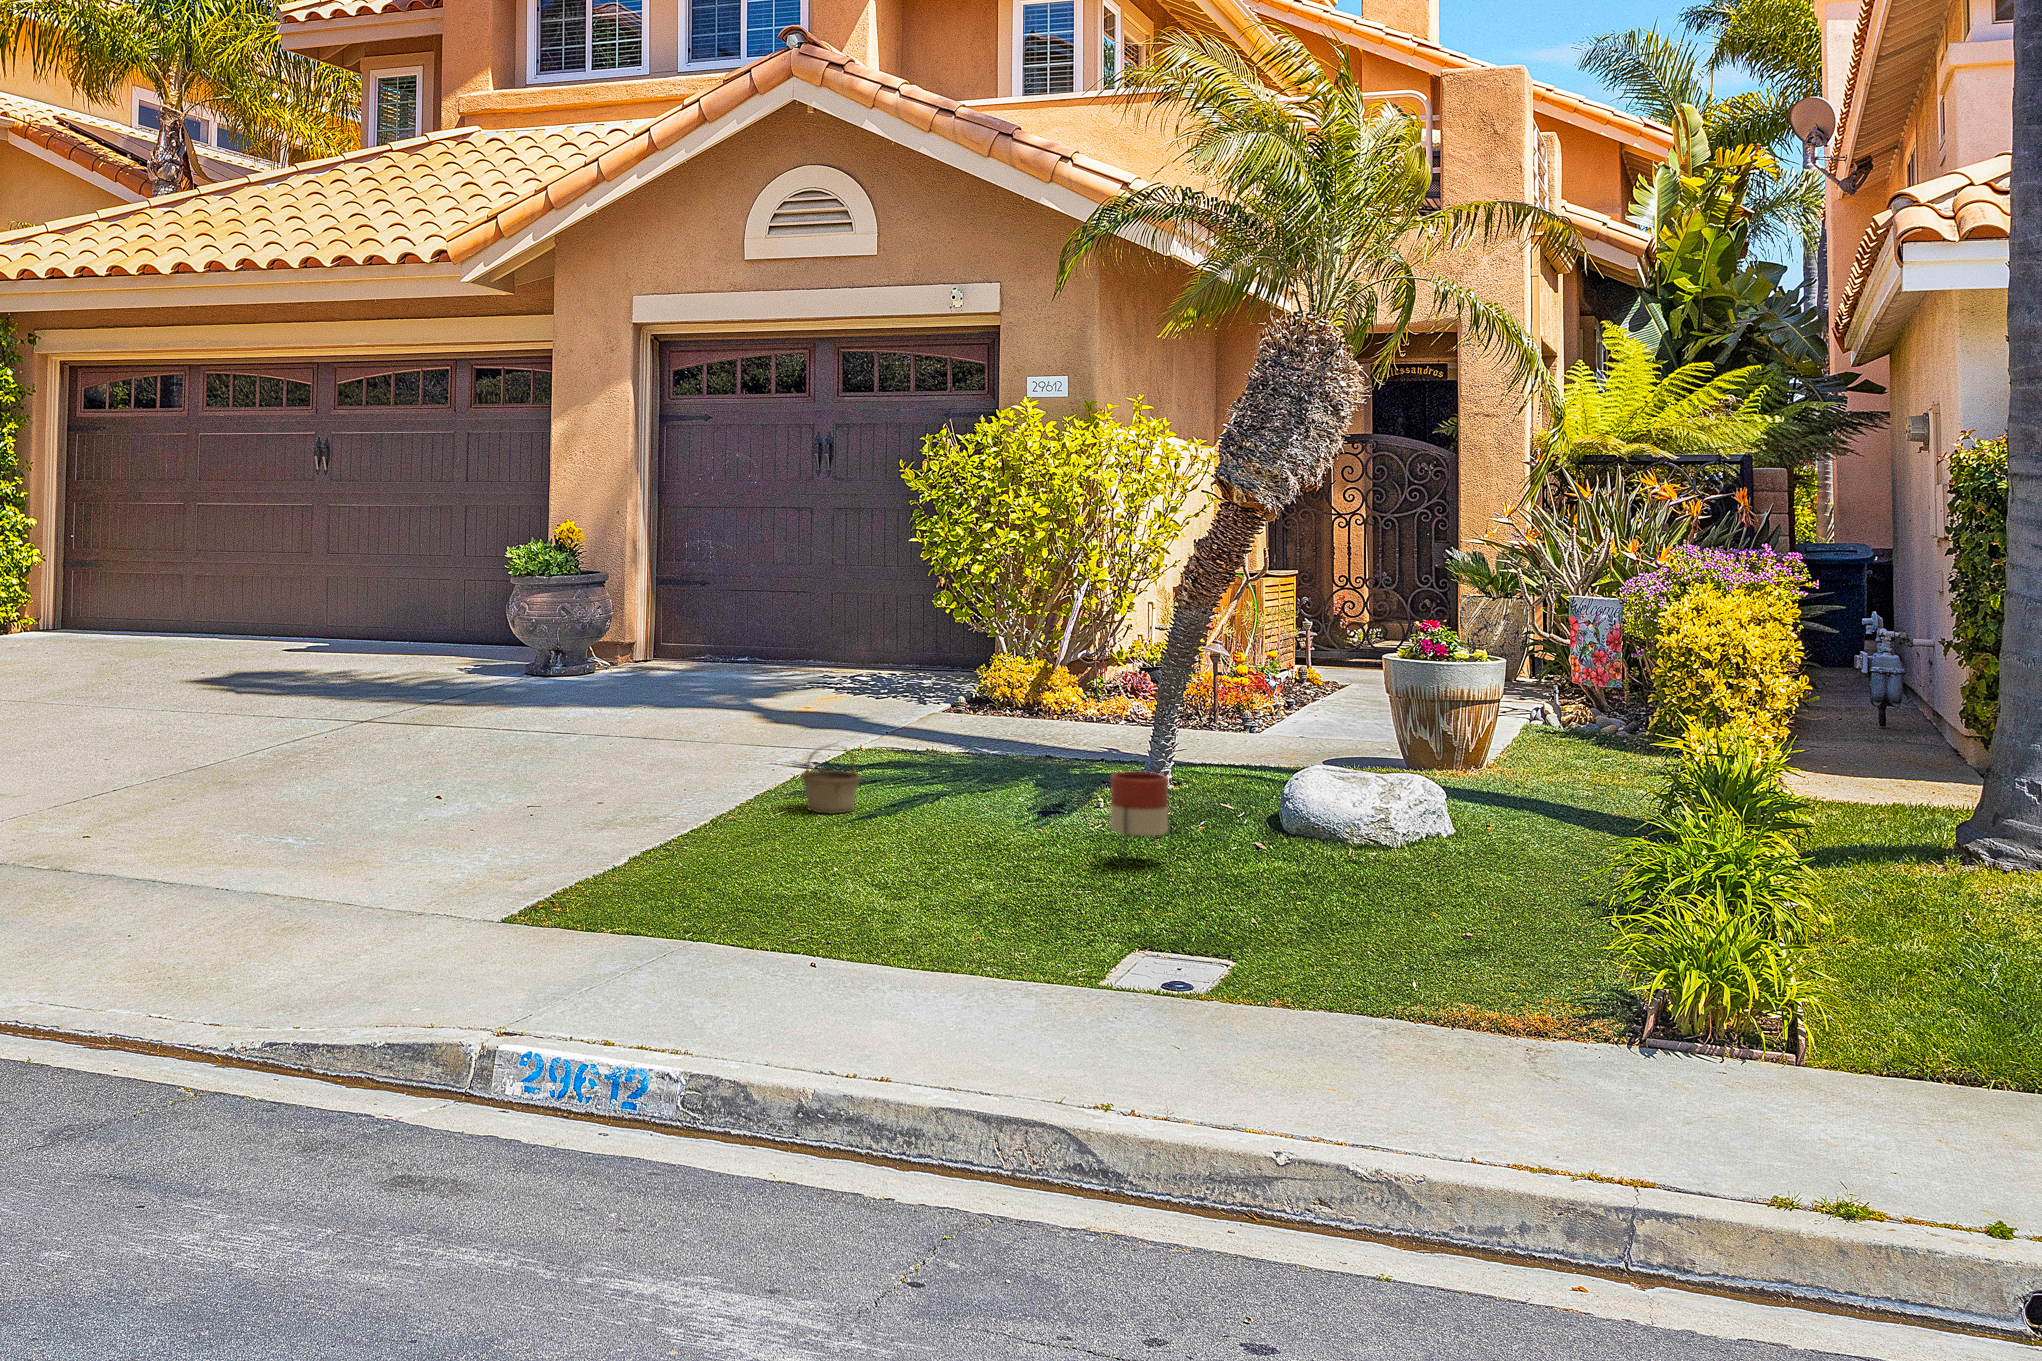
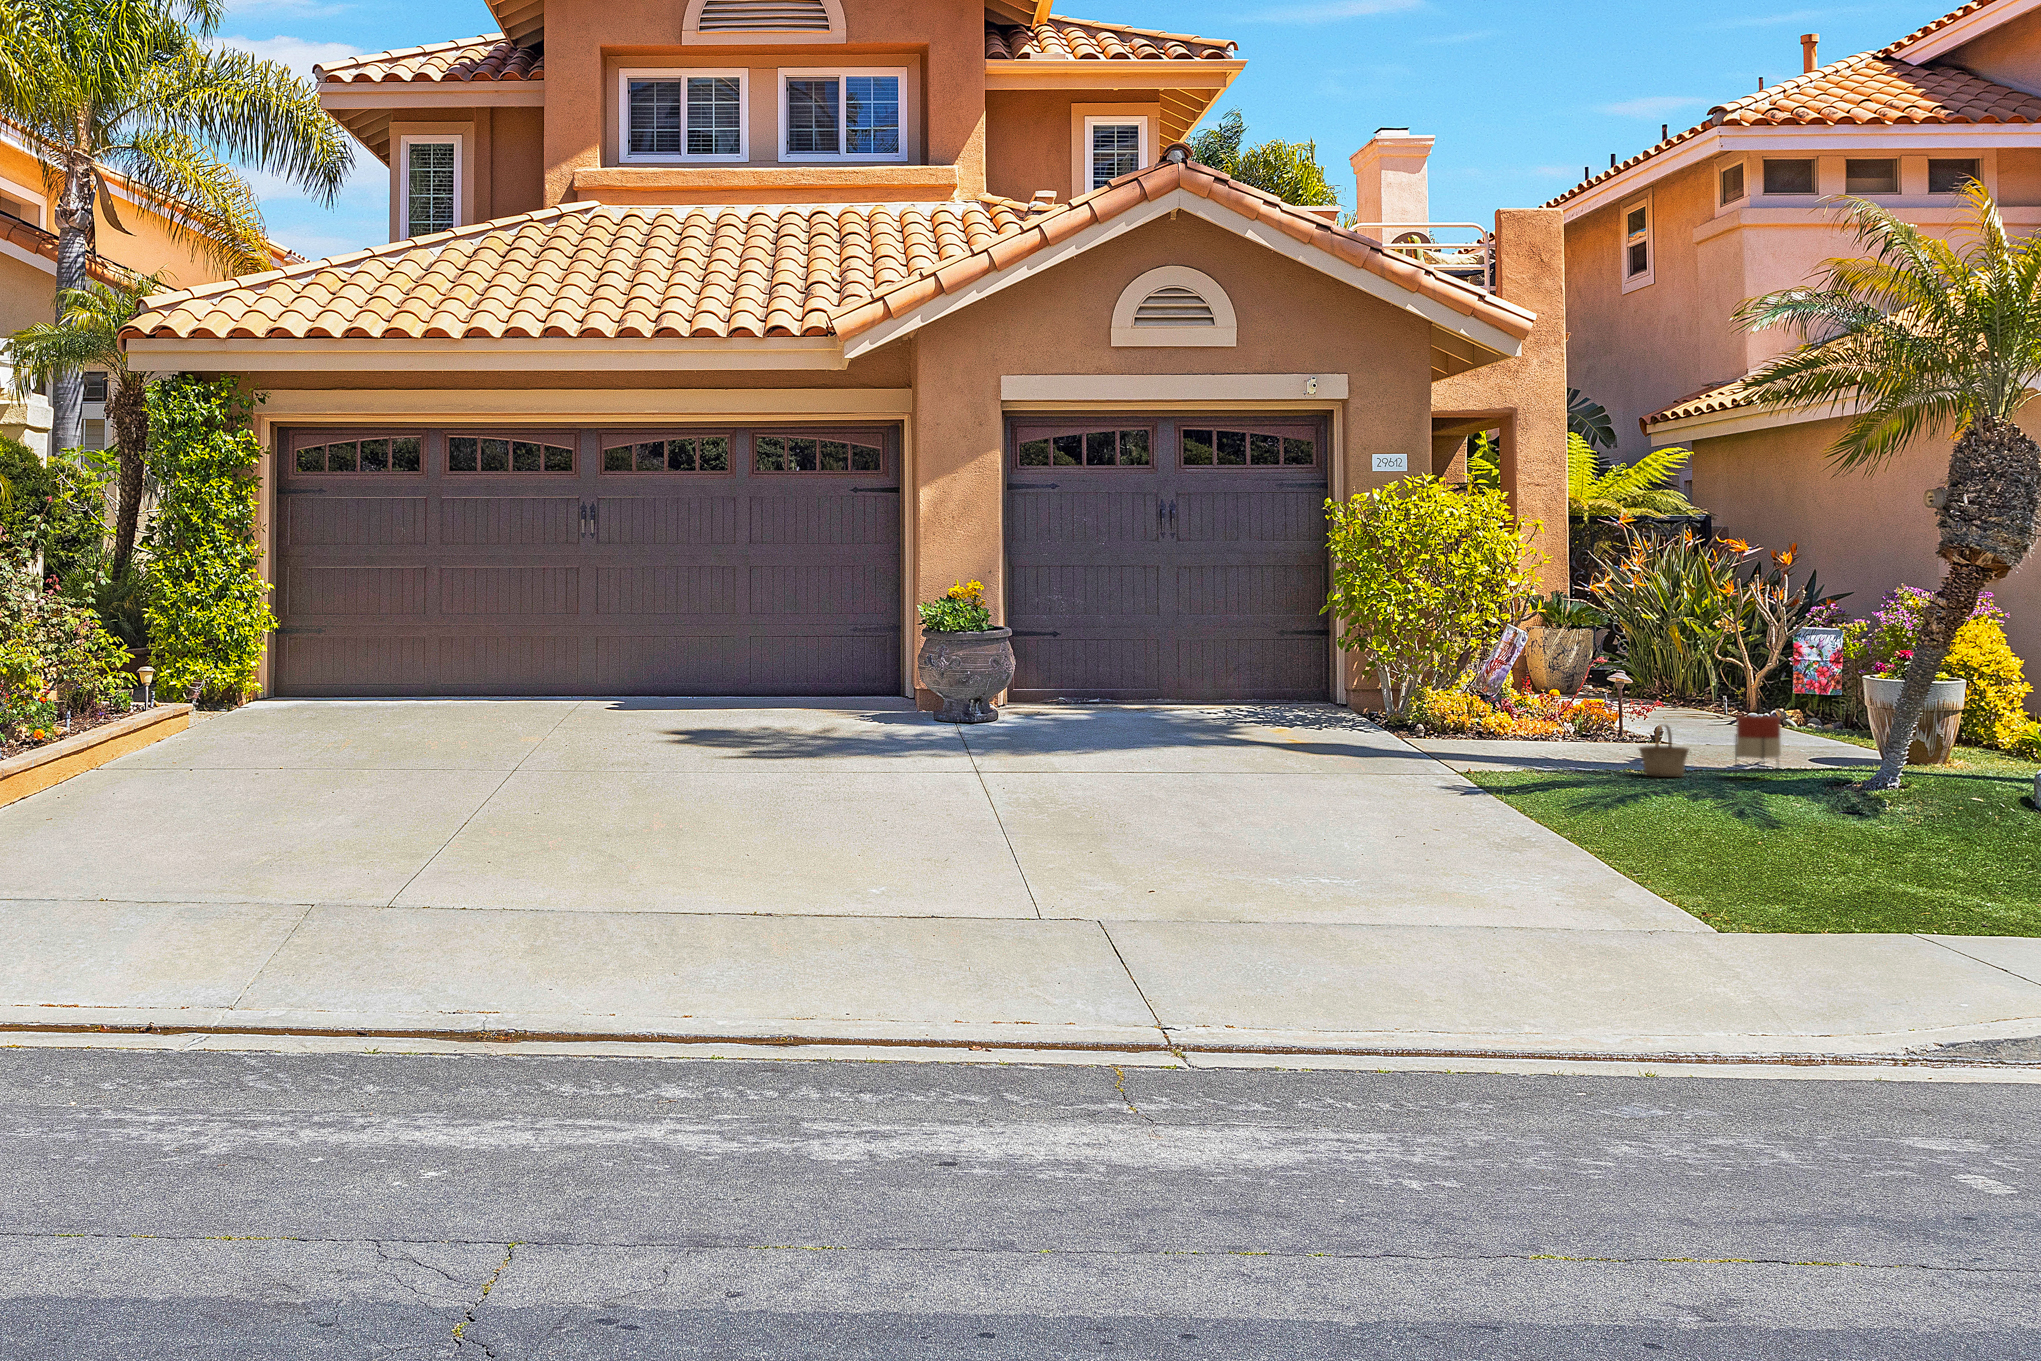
planter: present [1110,771,1172,853] -> present [1735,715,1781,779]

